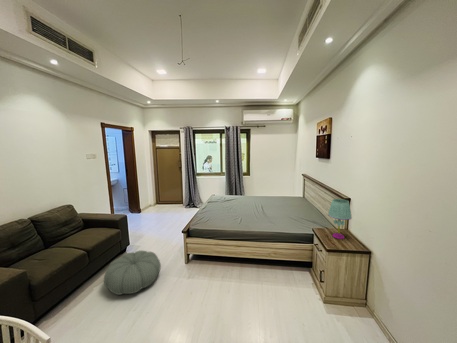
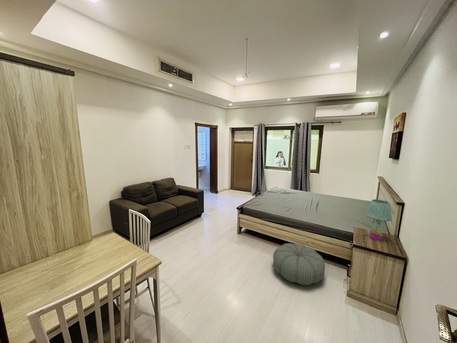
pouf: present [104,251,161,295] -> present [273,243,325,285]

